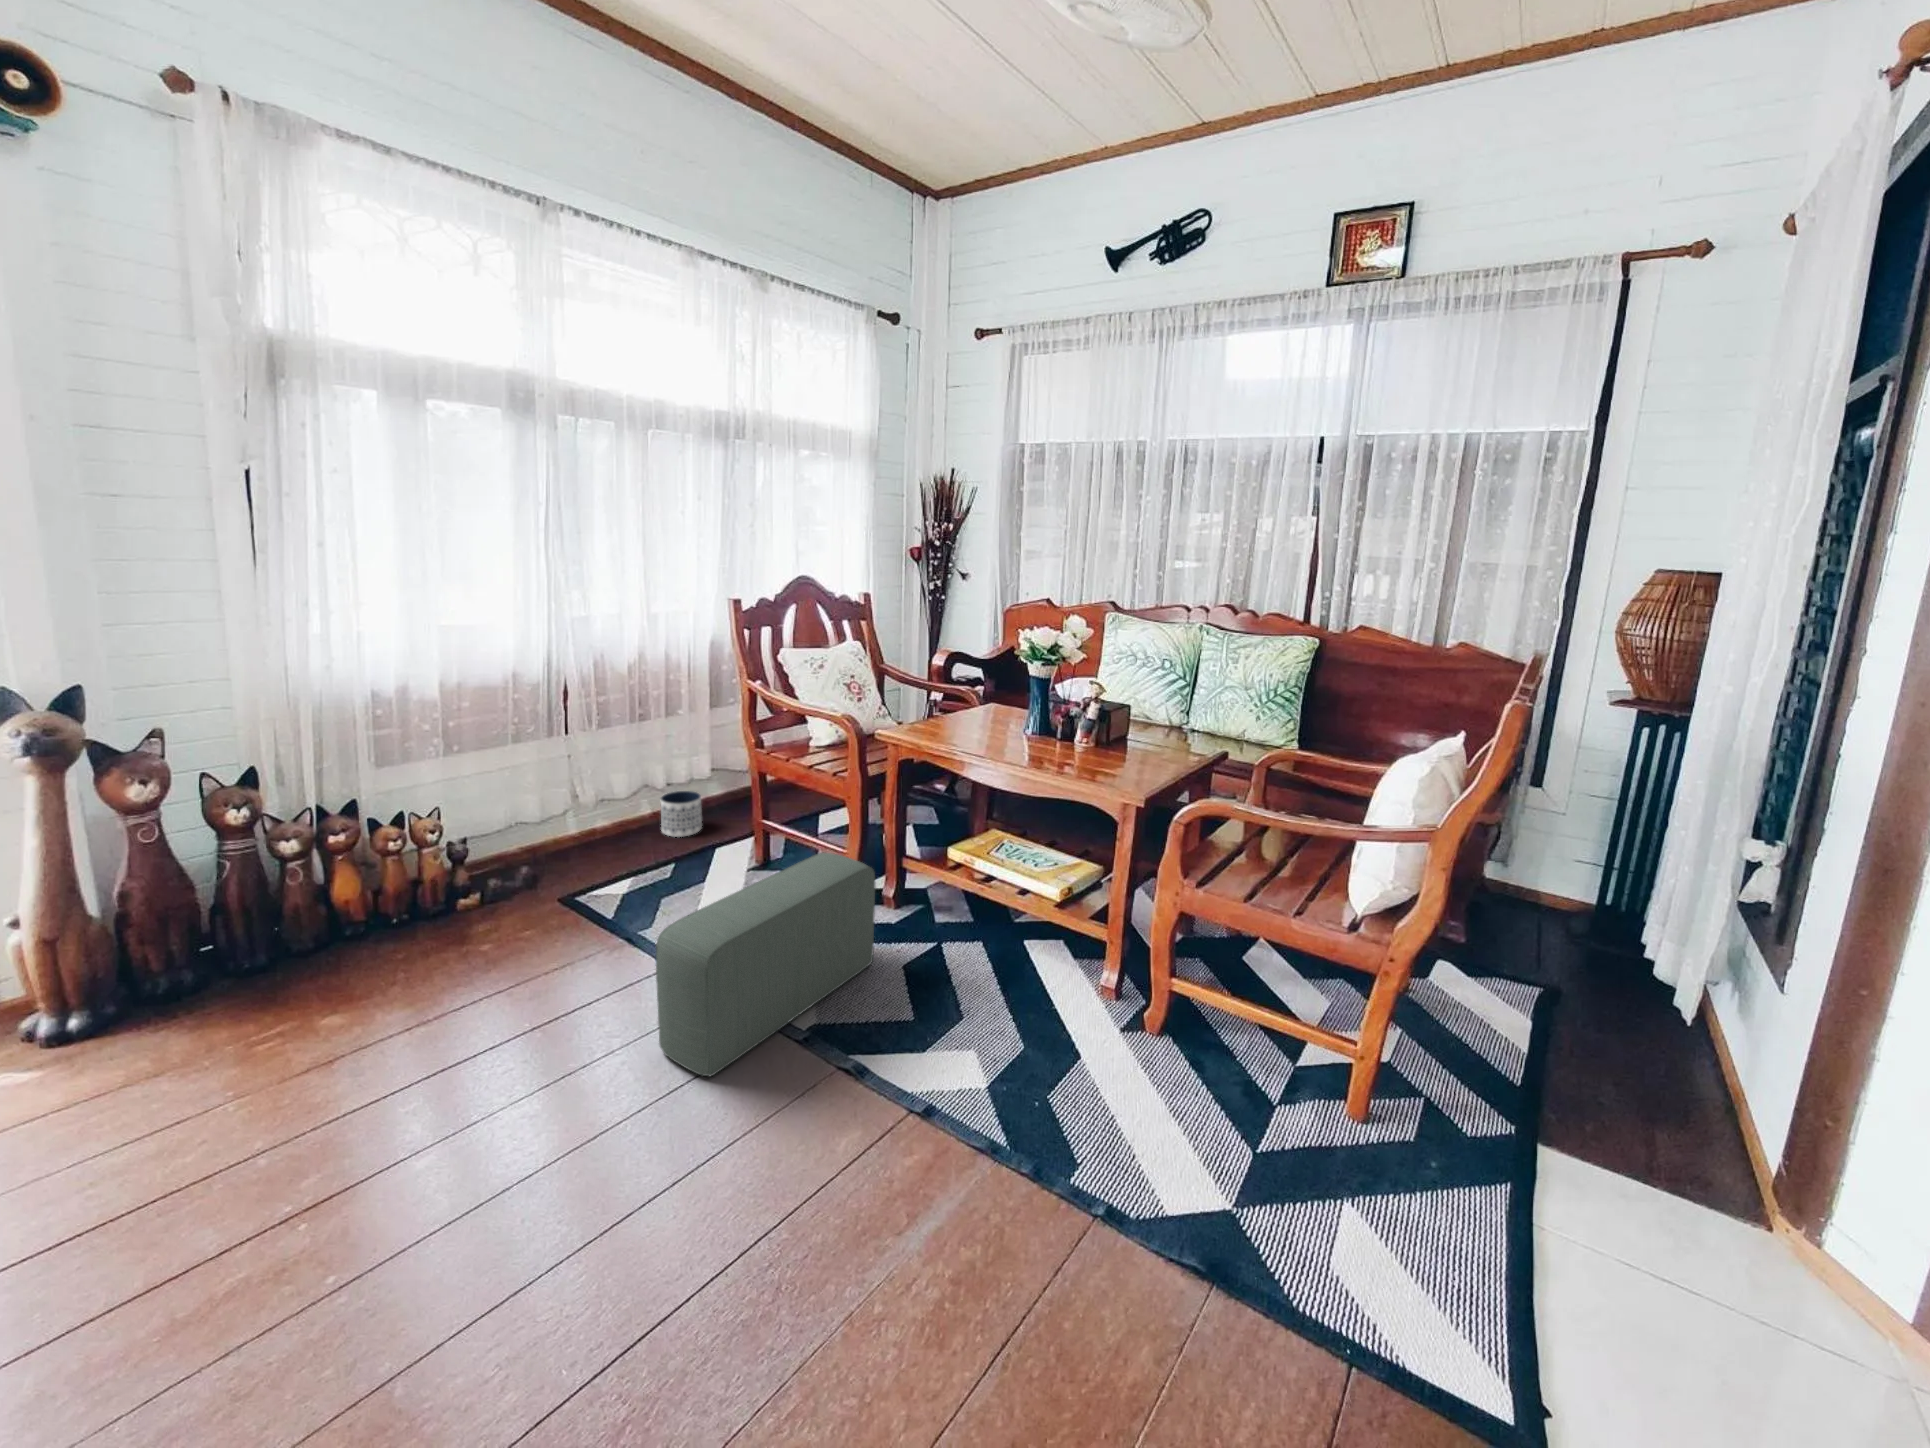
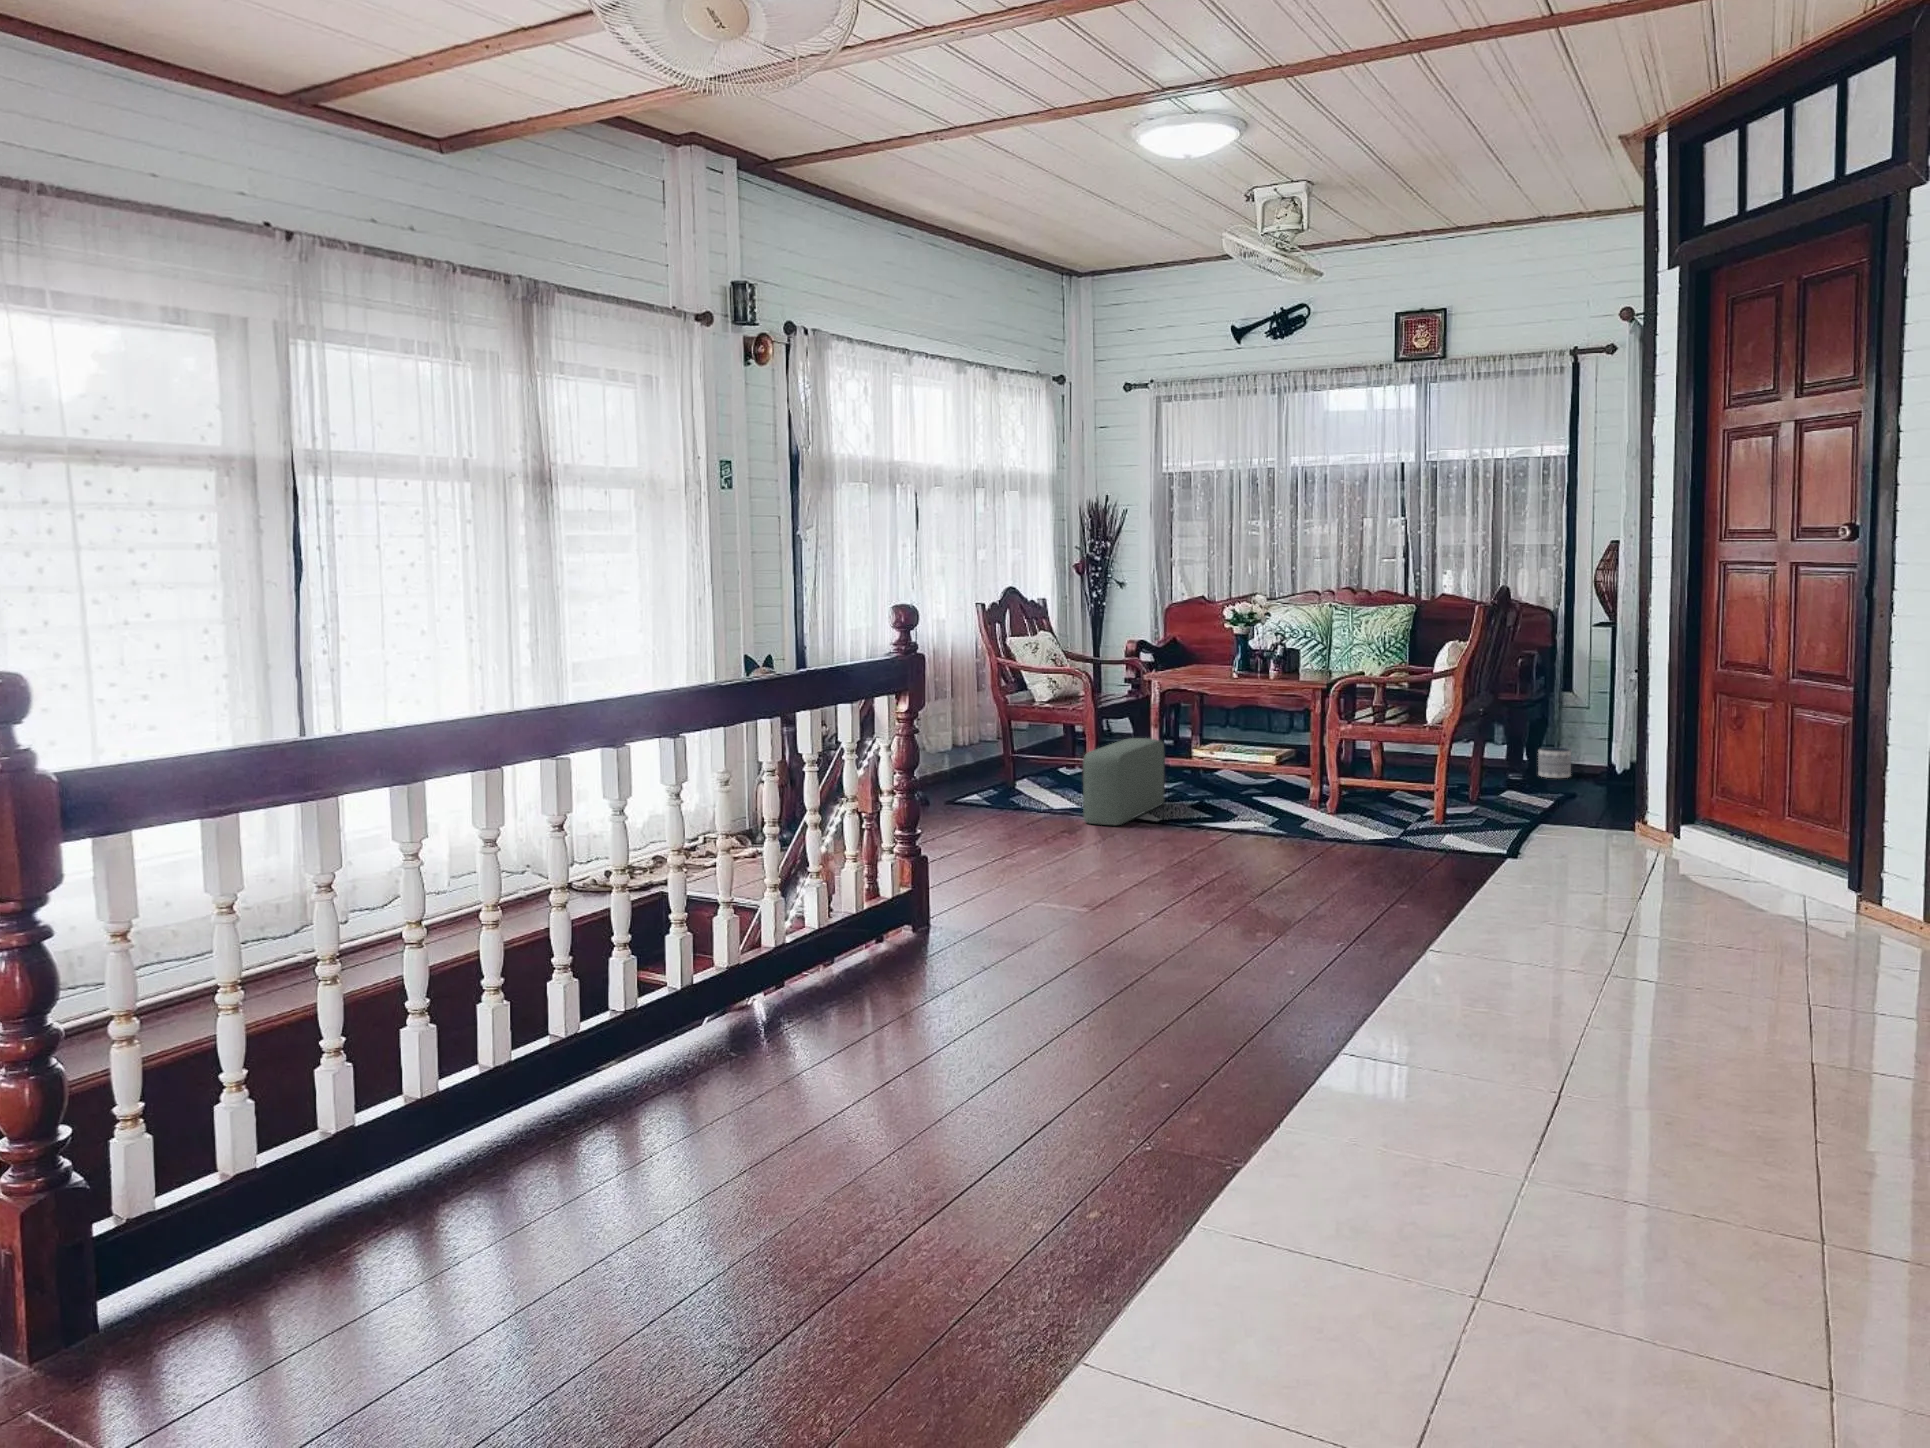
planter: present [661,791,702,837] -> present [1538,748,1571,778]

